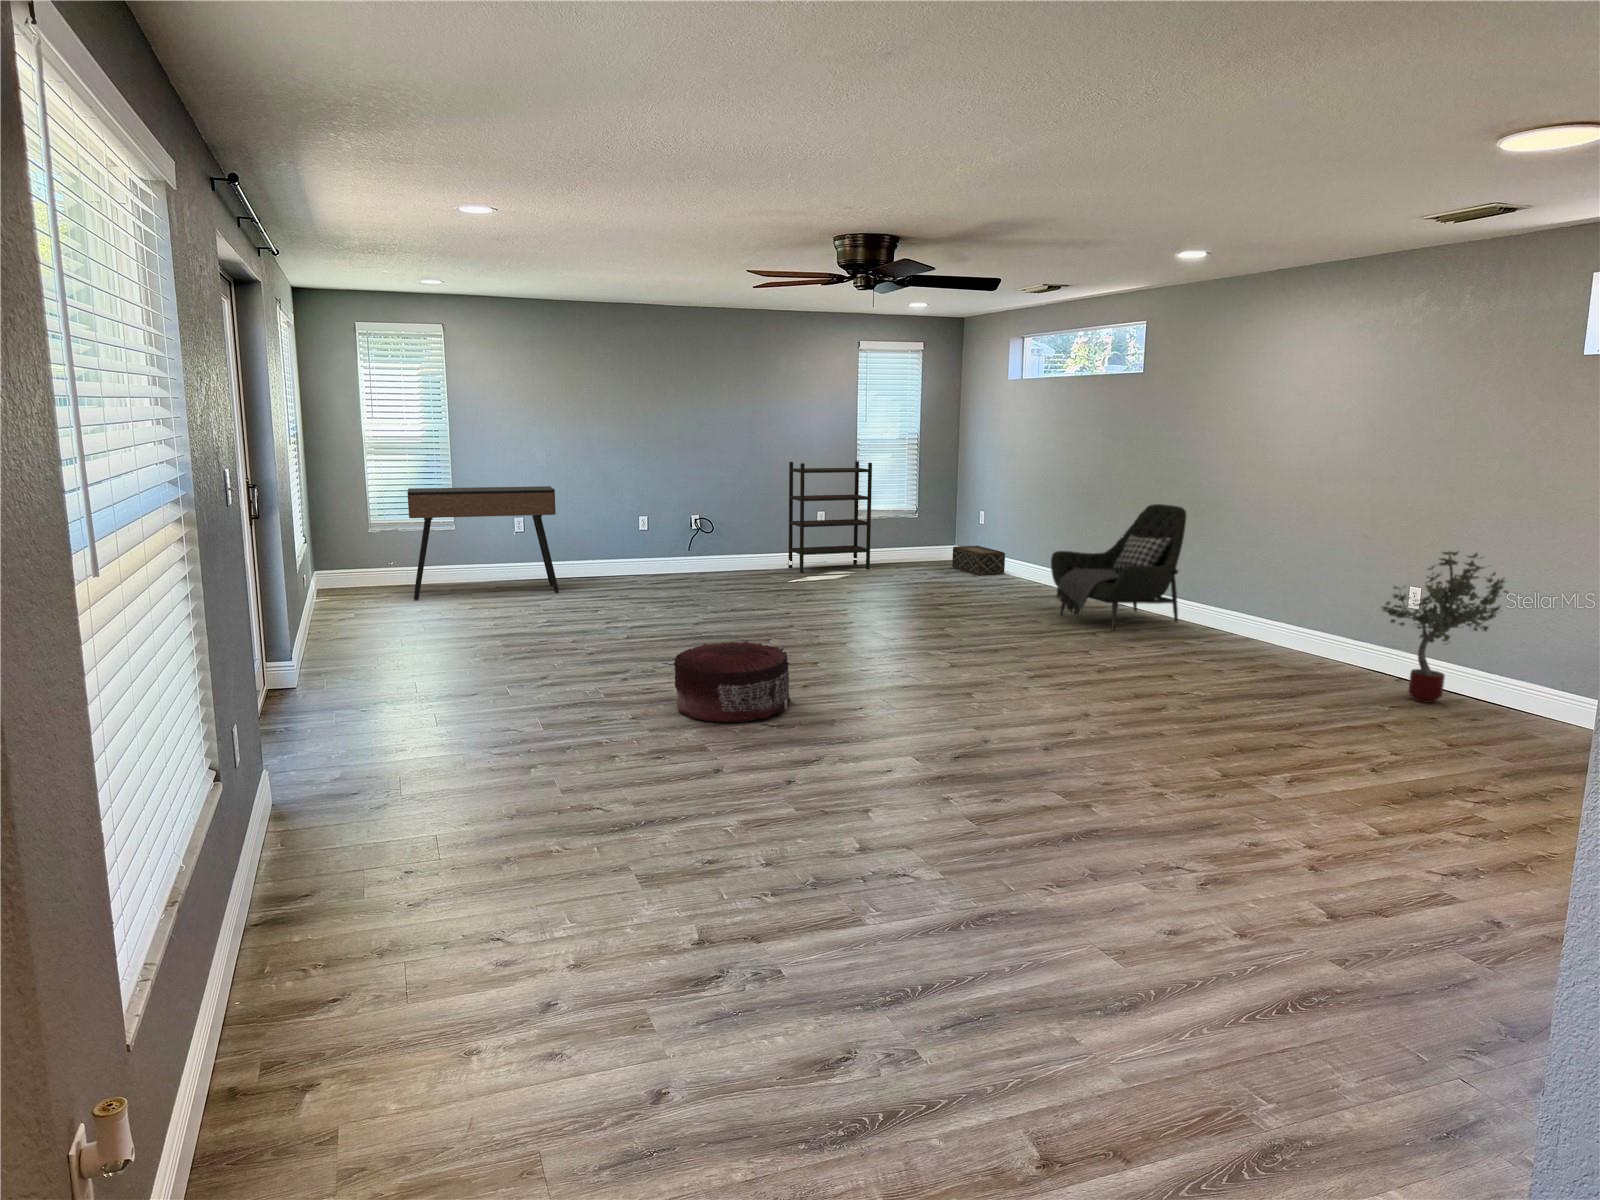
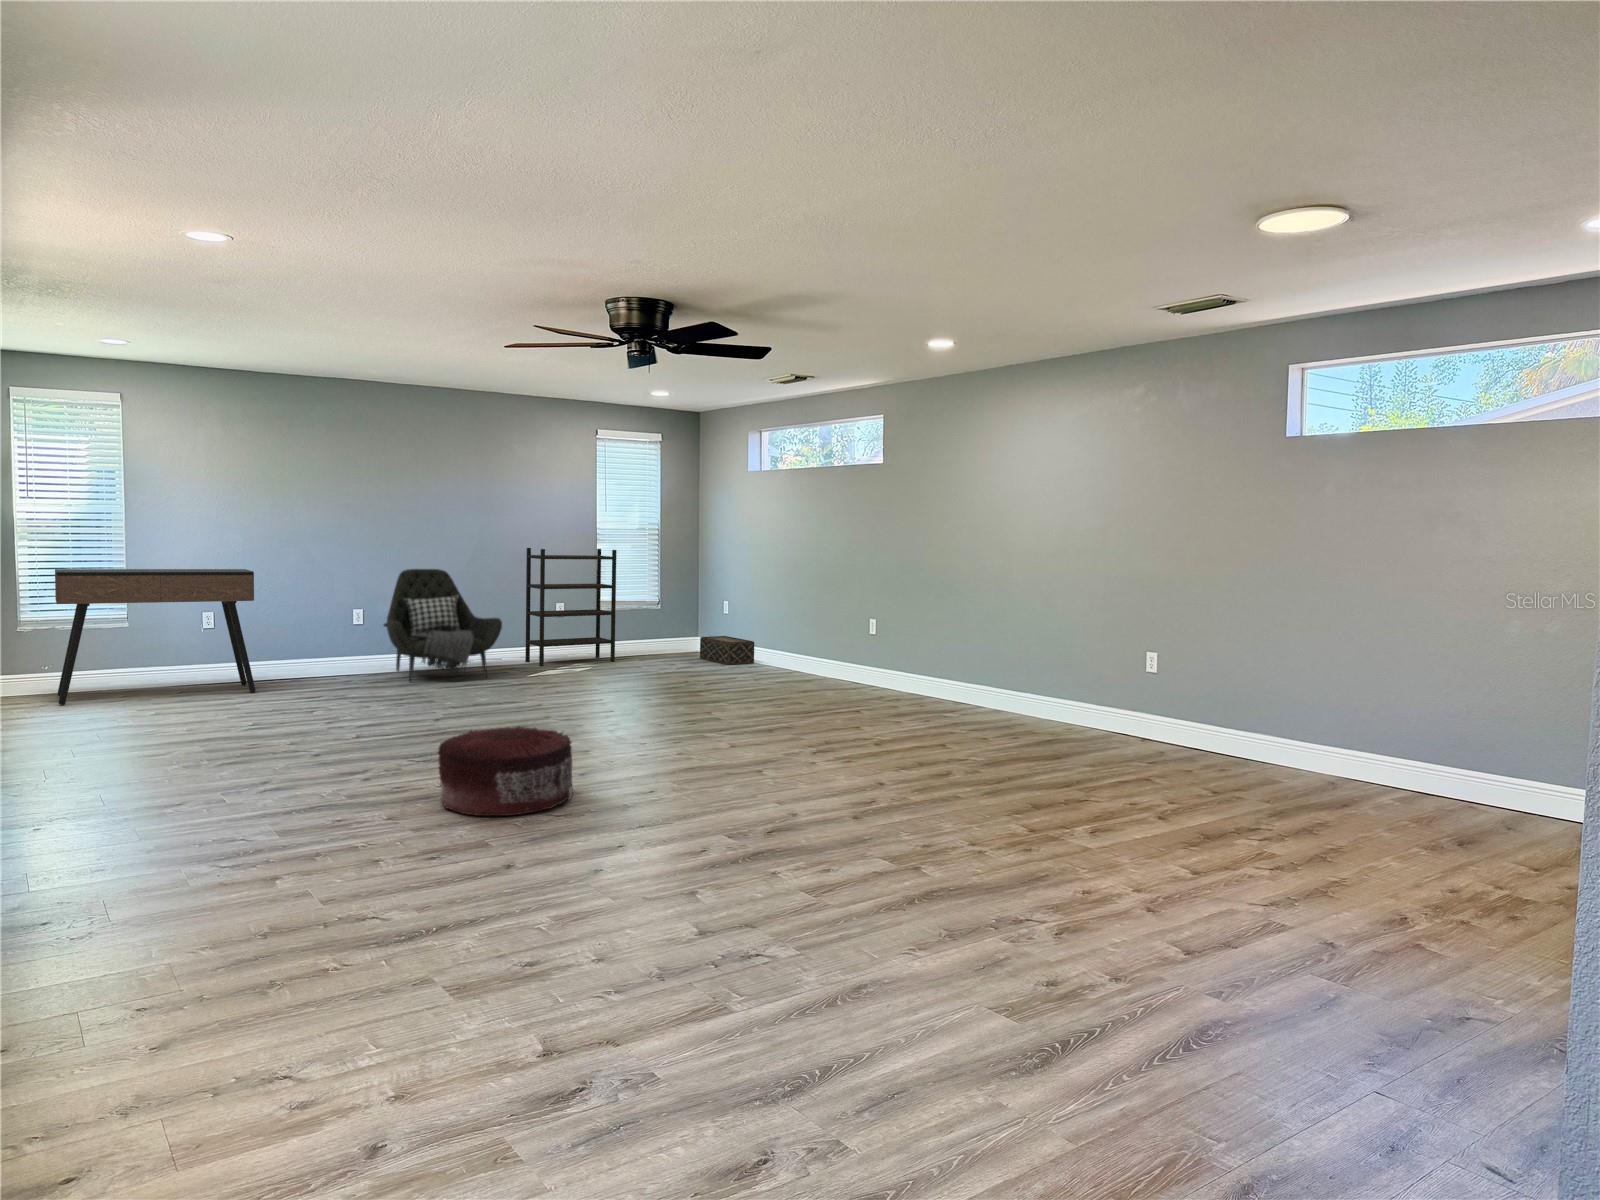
armchair: present [1051,504,1186,631] -> present [384,569,502,682]
potted tree: present [1381,552,1508,703] -> none [1122,618,1229,759]

